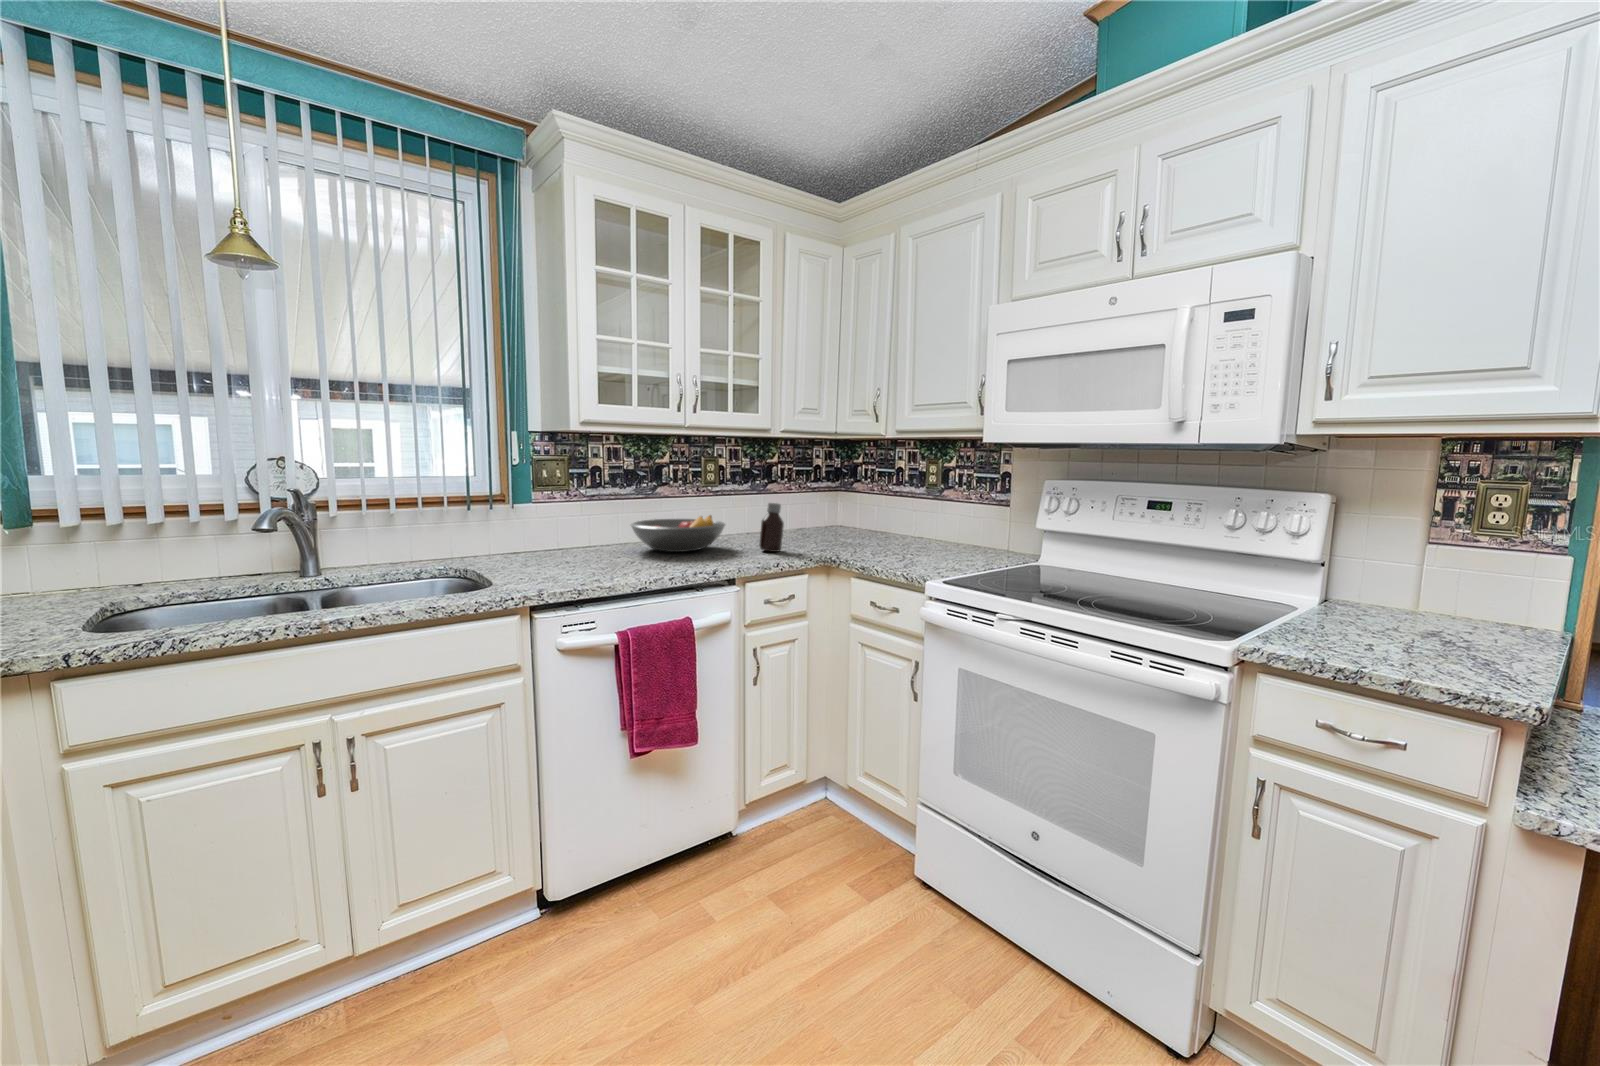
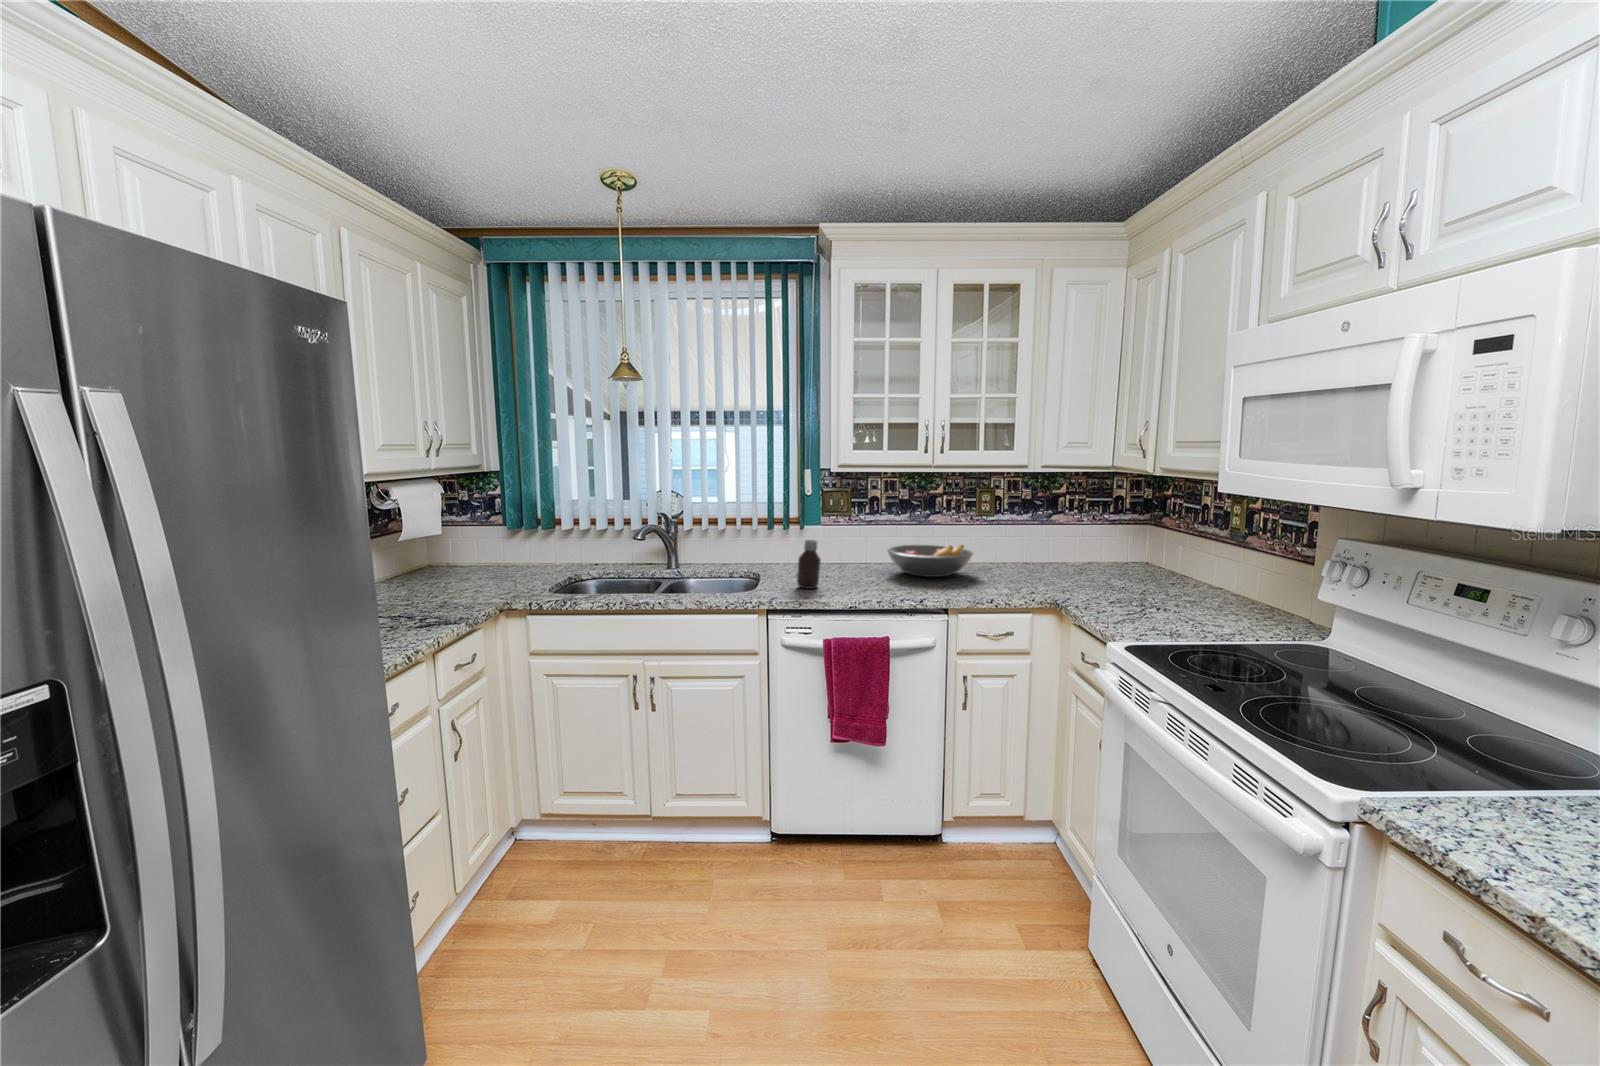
bottle: present [759,503,784,552] -> present [797,540,821,589]

